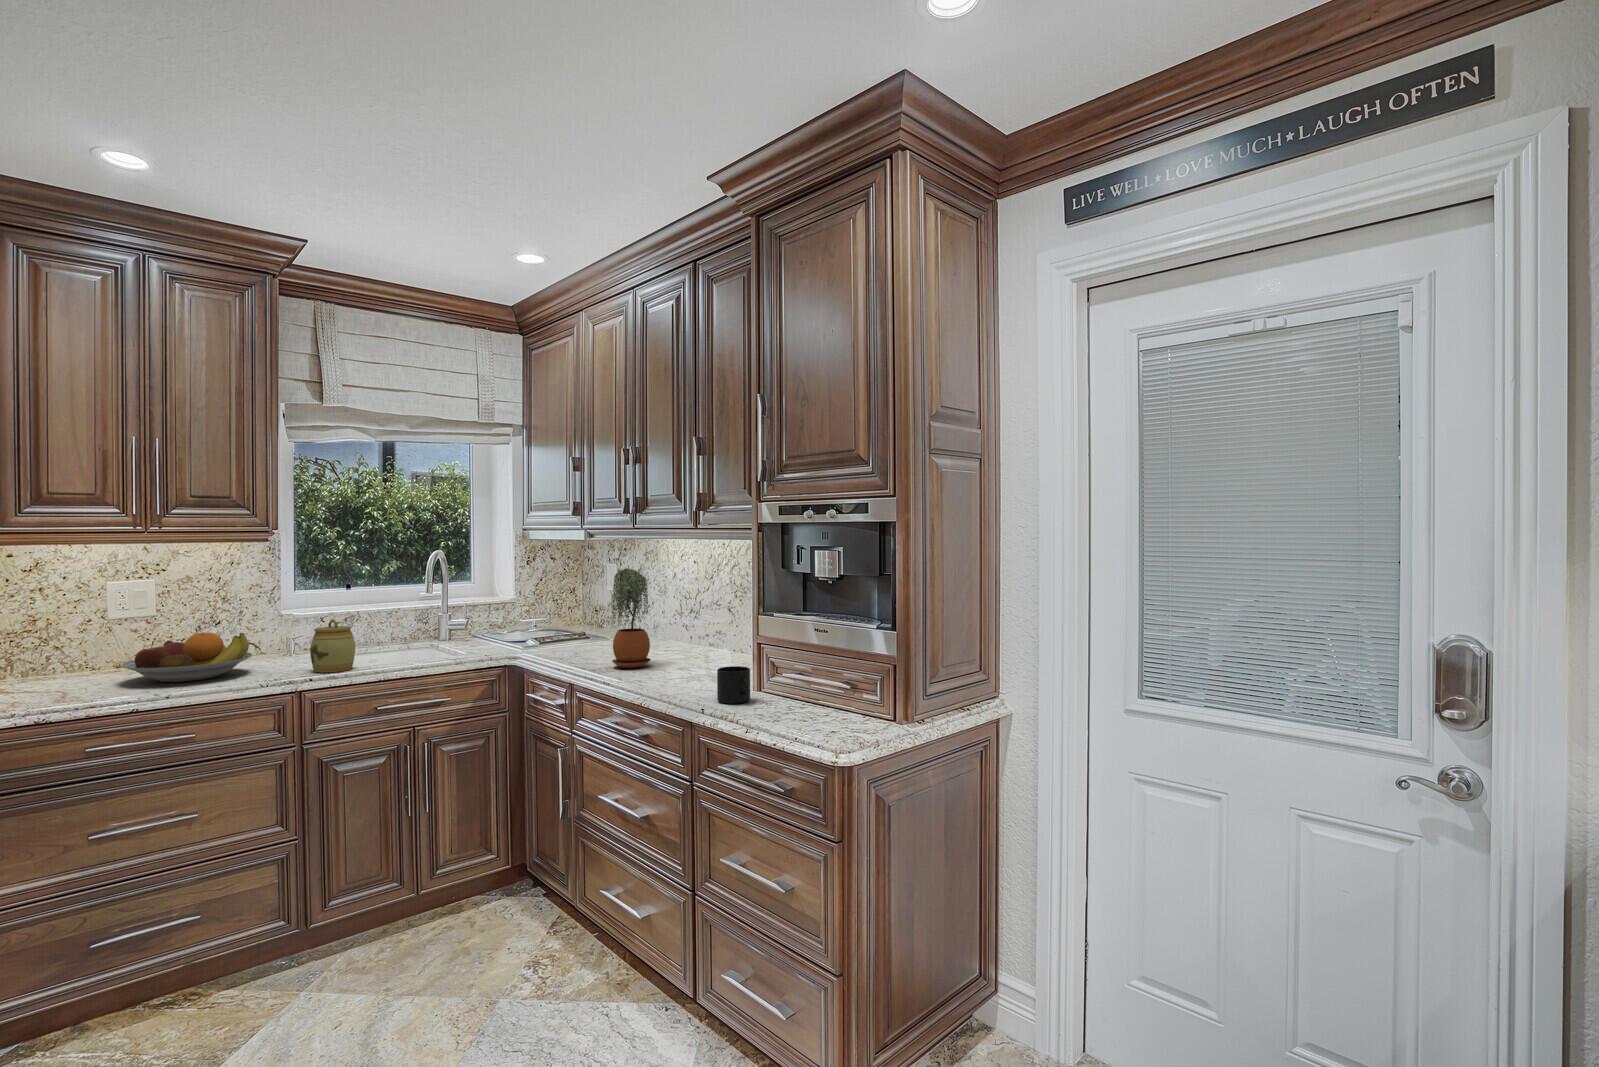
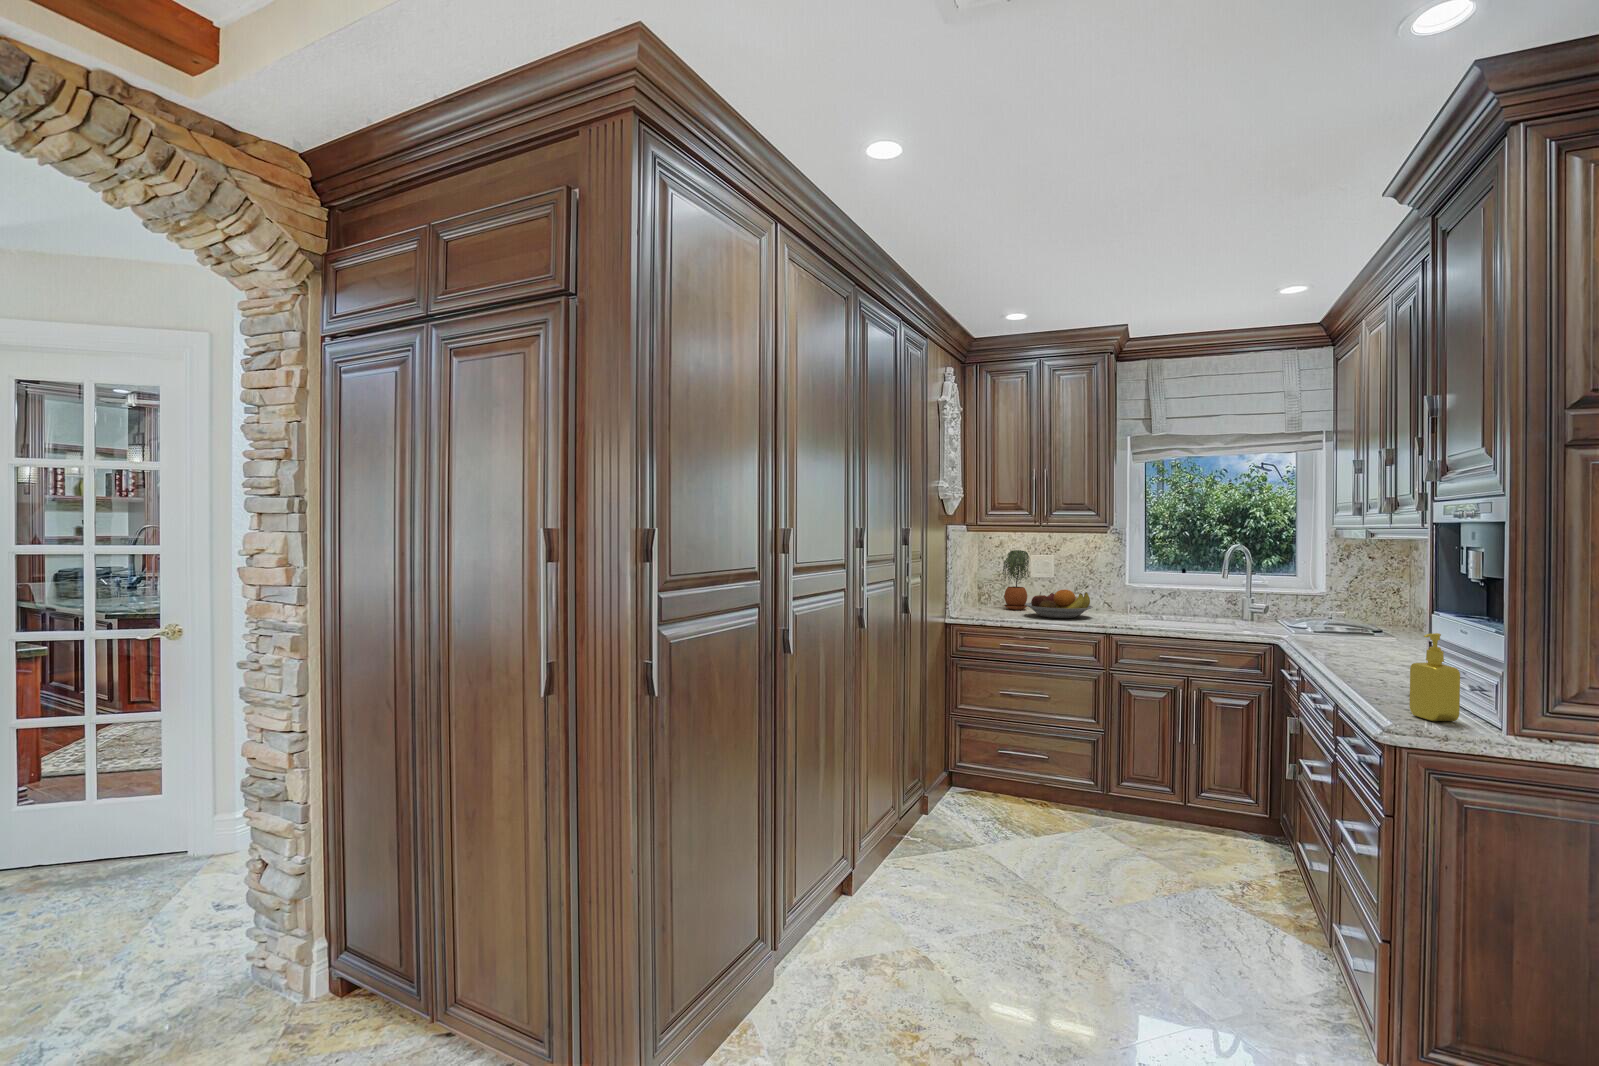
potted plant: present [612,569,651,668] -> present [1002,550,1029,610]
jar: present [310,619,356,673] -> none [1120,588,1151,626]
soap dispenser: none [811,637,852,726] -> present [1409,633,1460,721]
mug: present [717,666,750,704] -> none [1366,657,1405,692]

